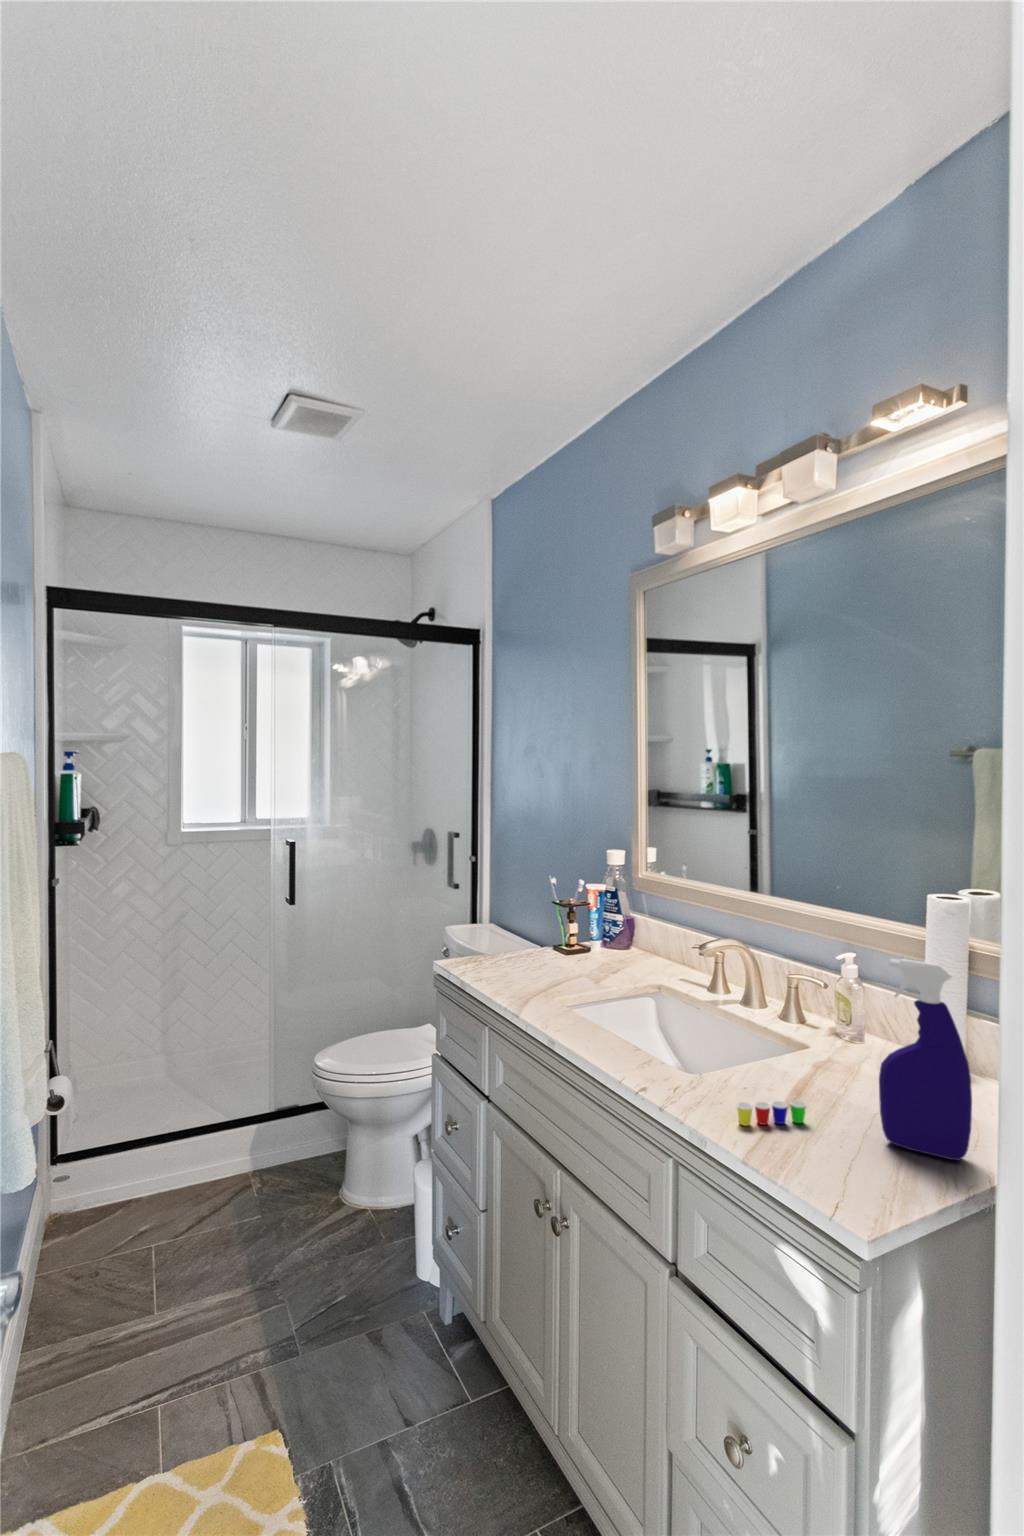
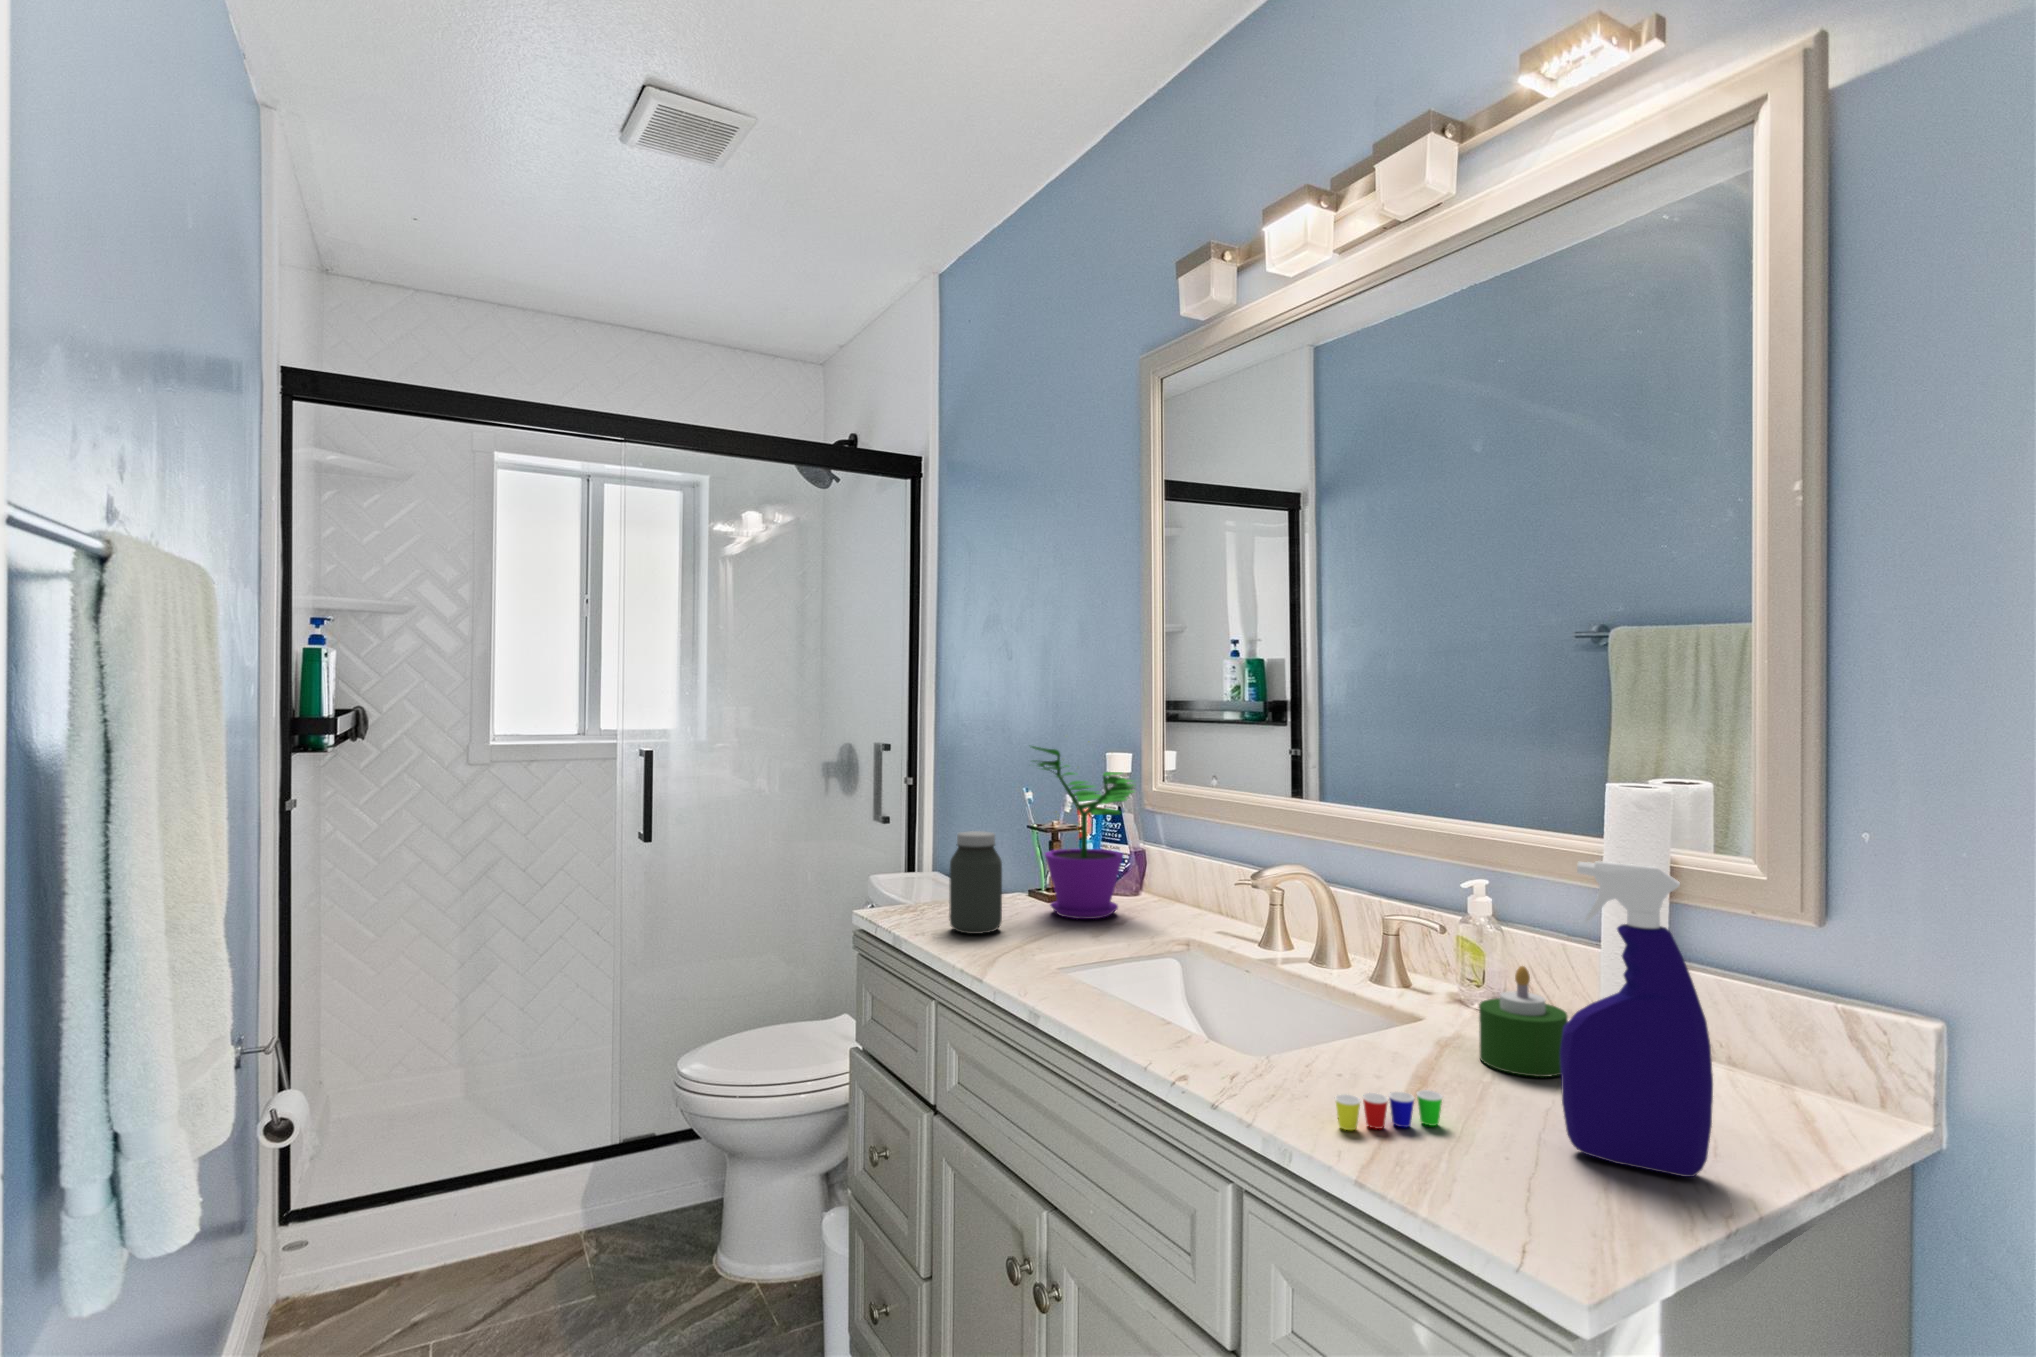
flower pot: none [551,844,624,970] -> present [1031,741,1134,919]
jar: none [497,911,533,981] -> present [949,831,1002,934]
candle: none [841,1017,898,1091] -> present [1479,966,1568,1077]

